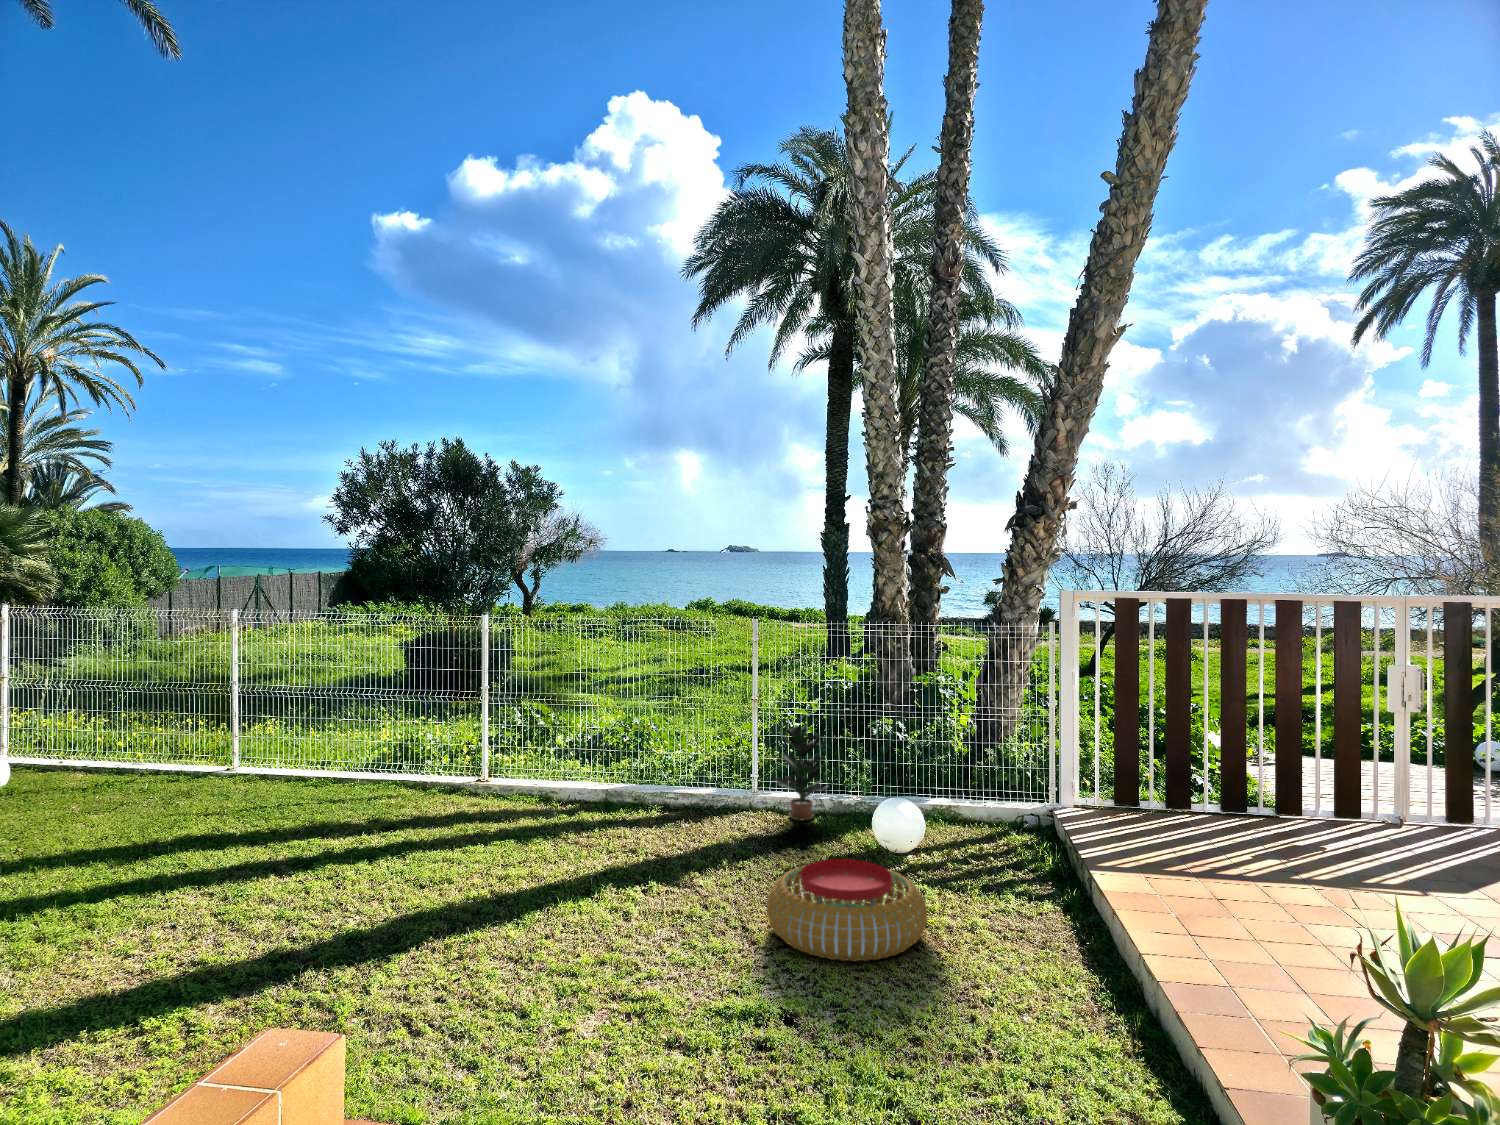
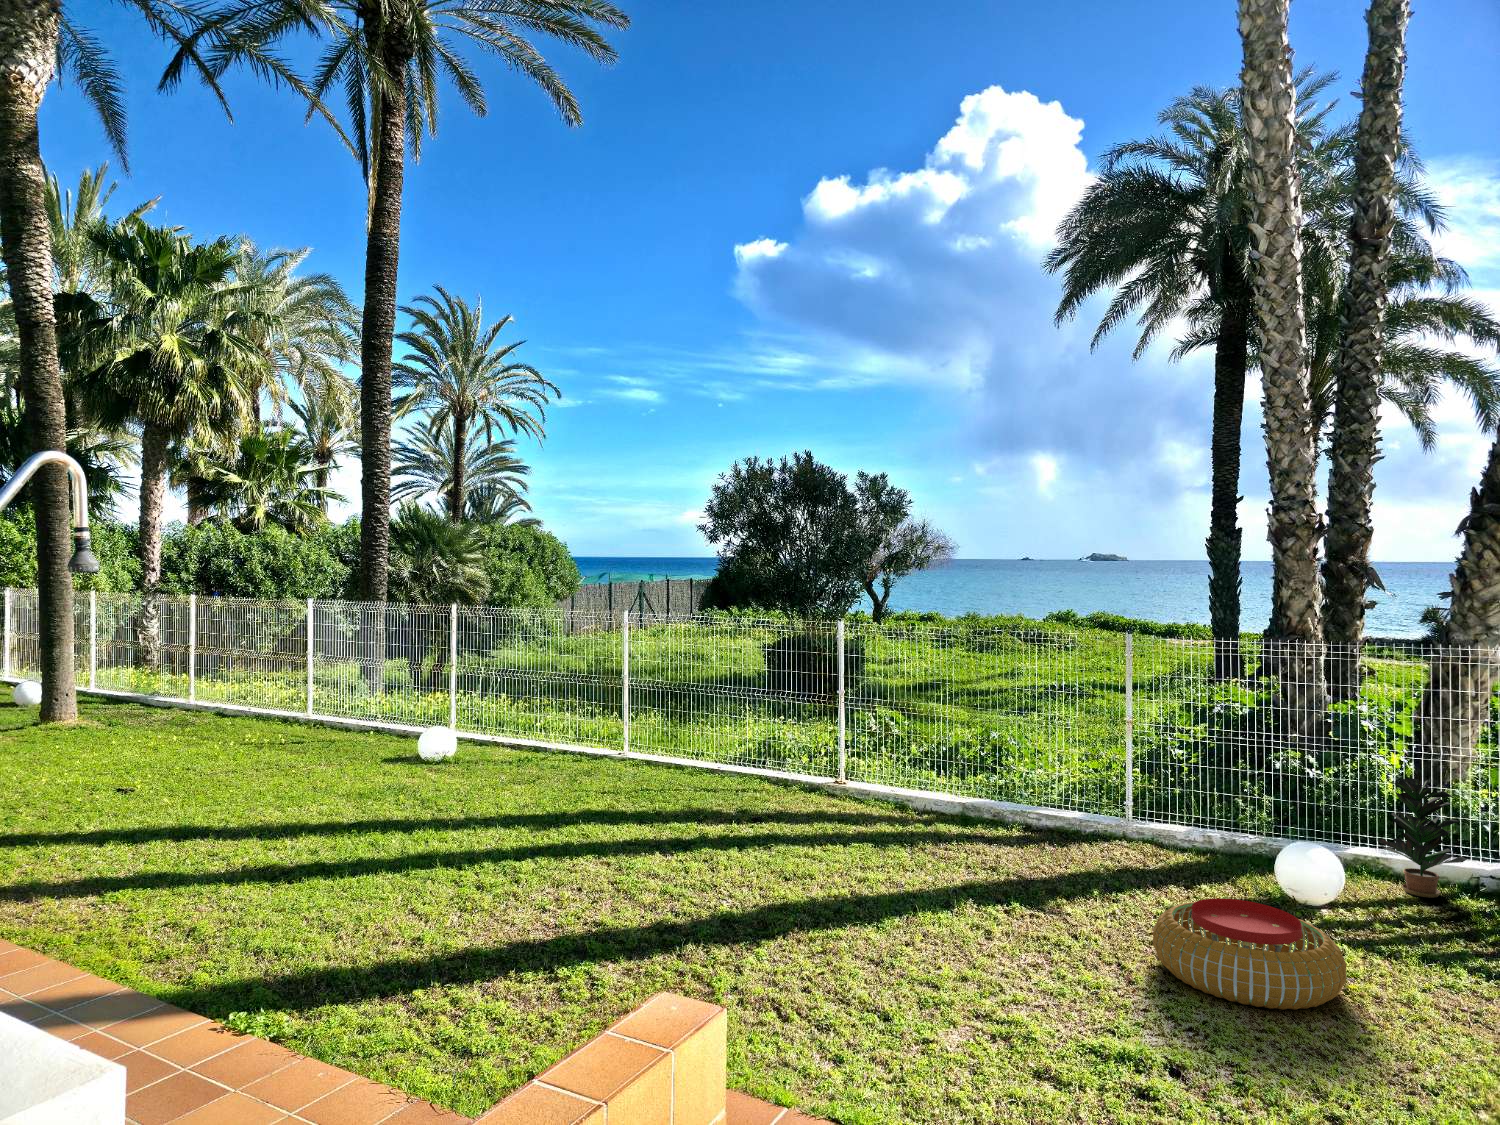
potted plant: present [774,726,828,820] -> present [1377,778,1467,898]

